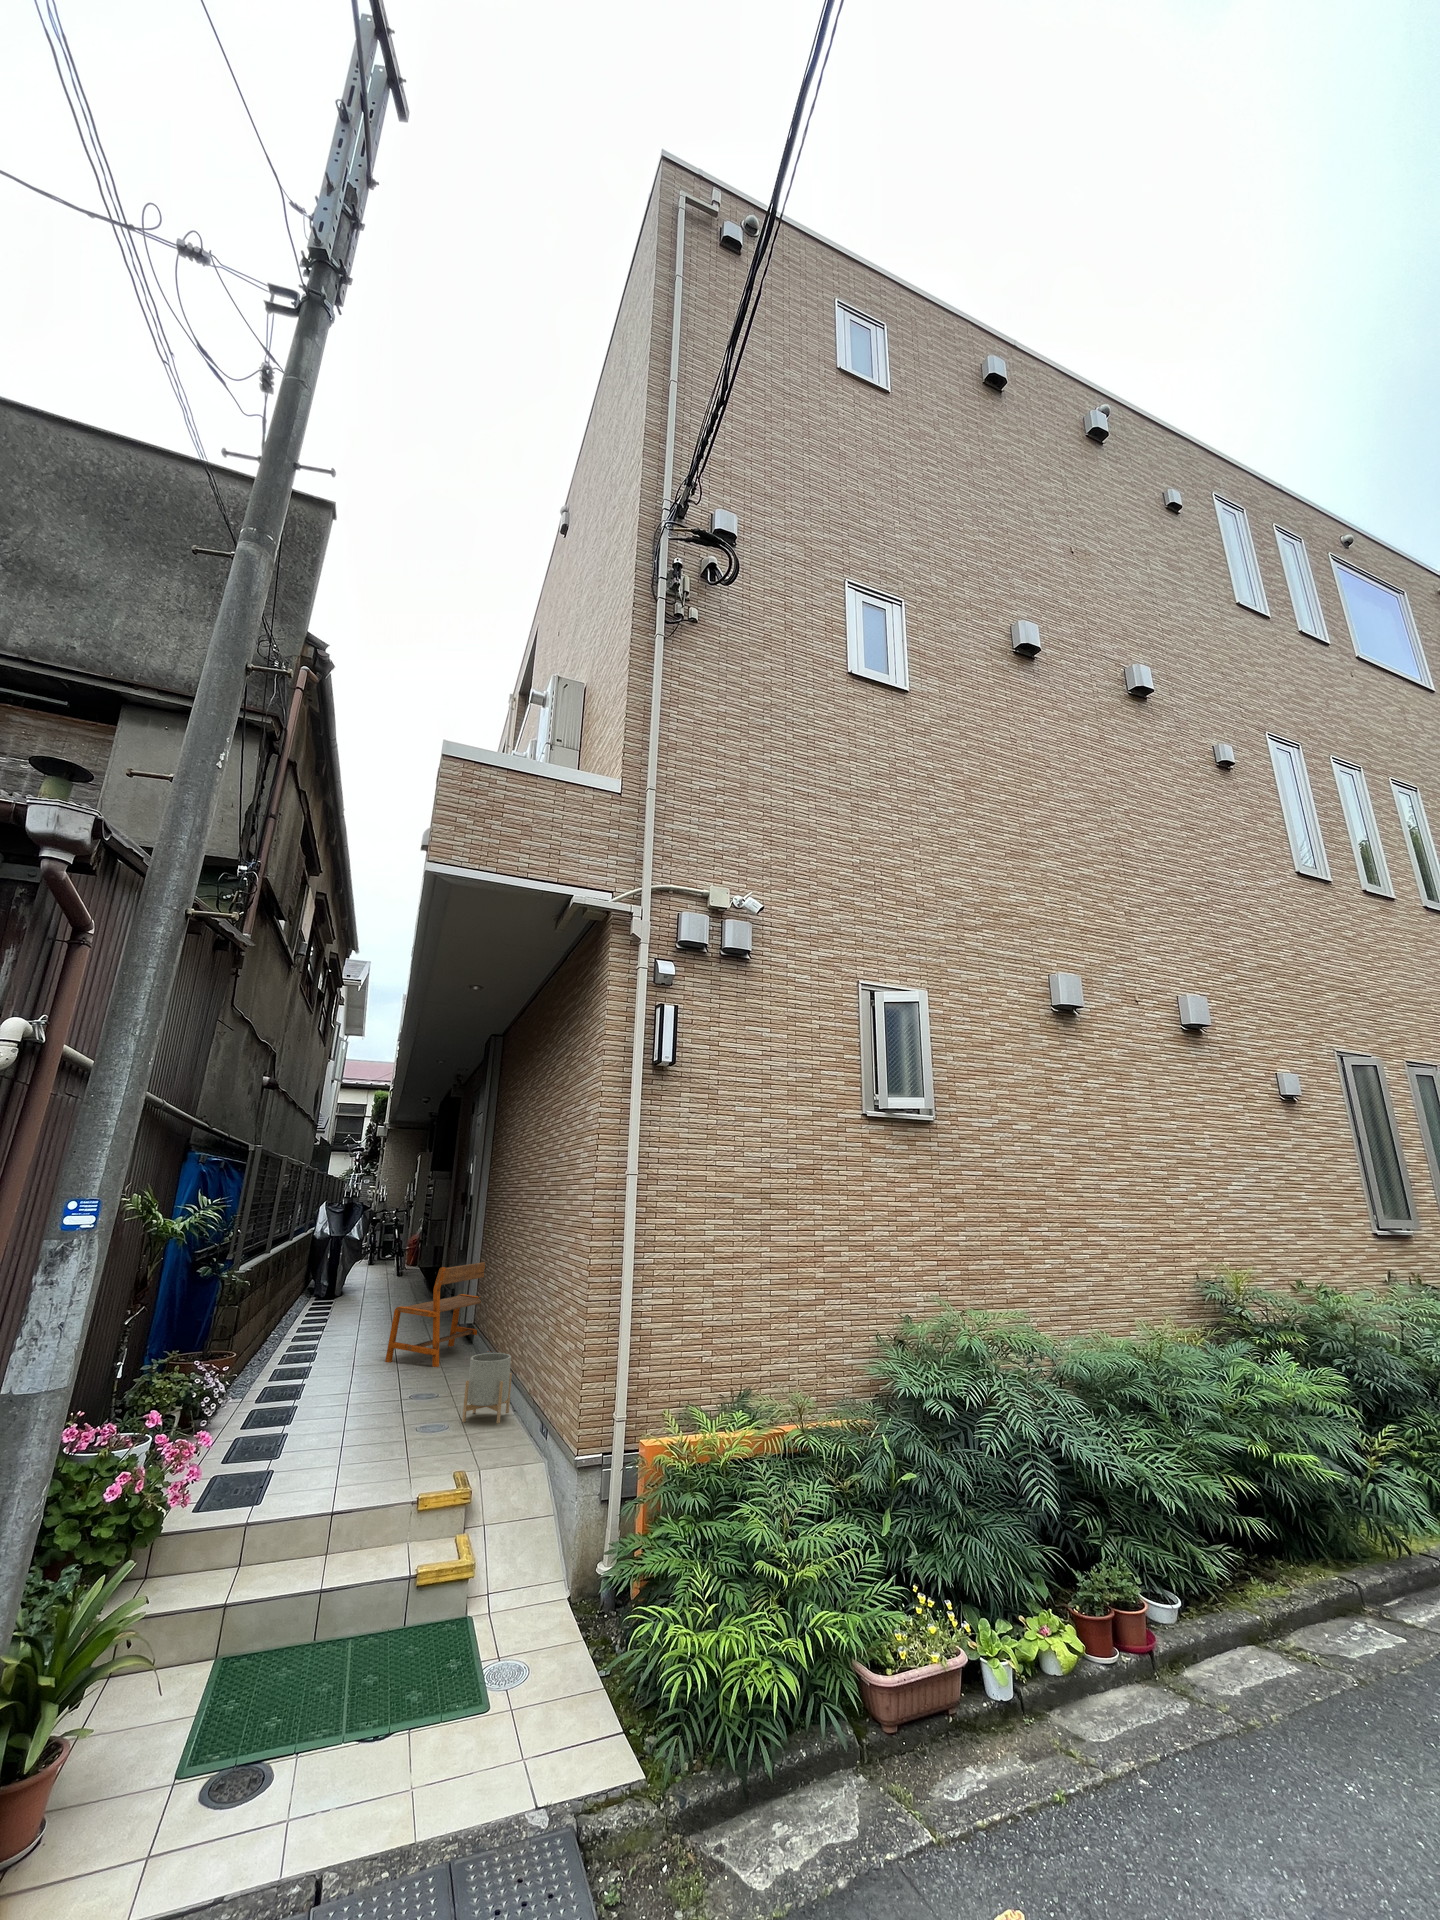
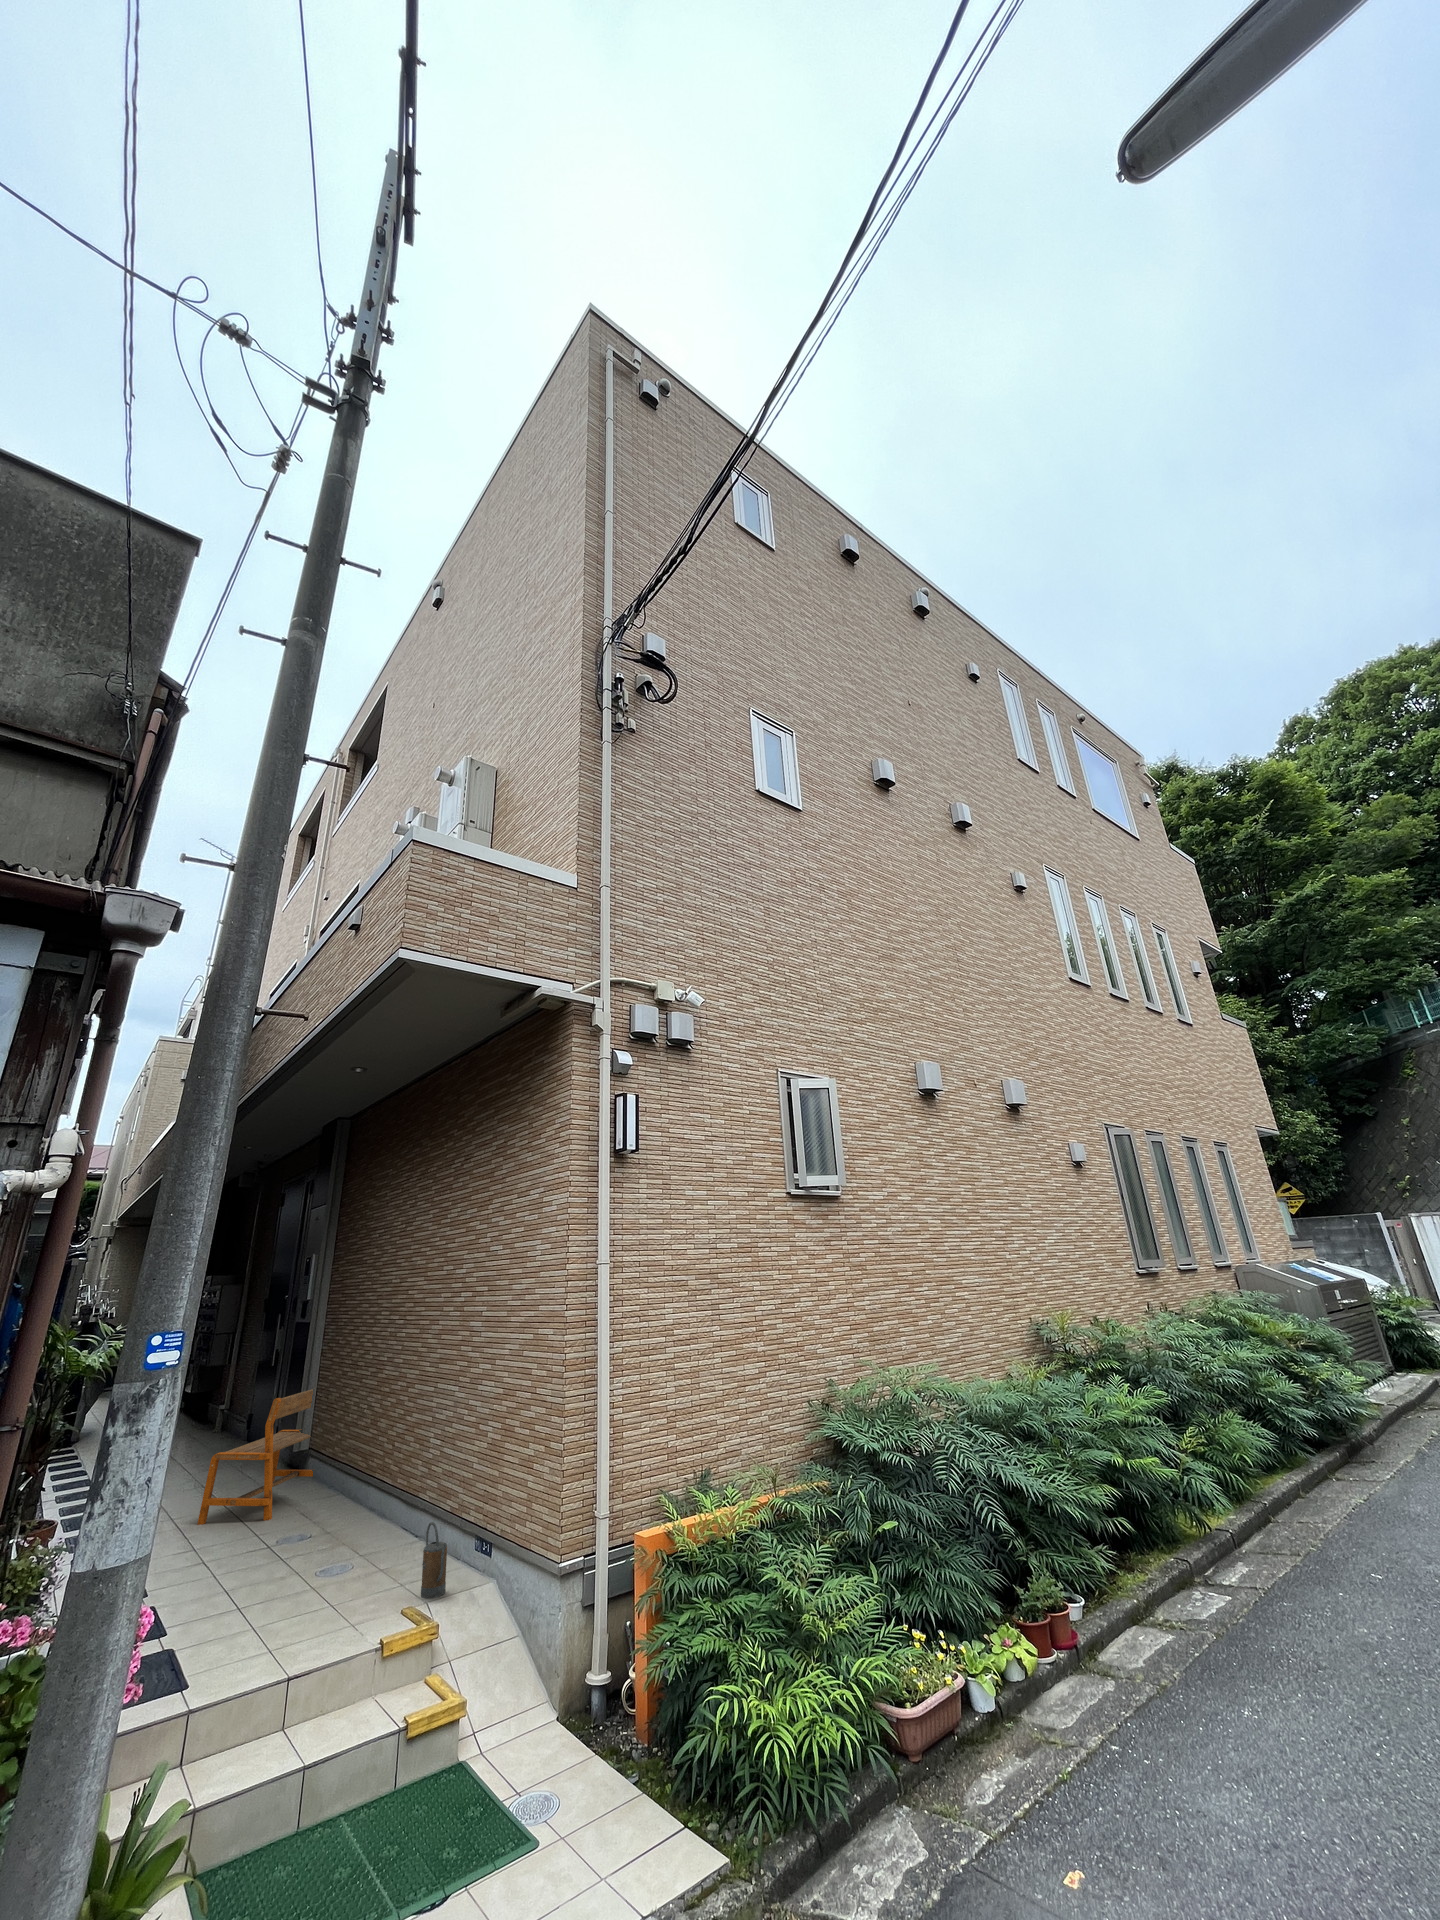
planter: present [462,1353,512,1423] -> none [355,1483,408,1571]
watering can: none [492,1393,516,1459] -> present [421,1522,447,1598]

